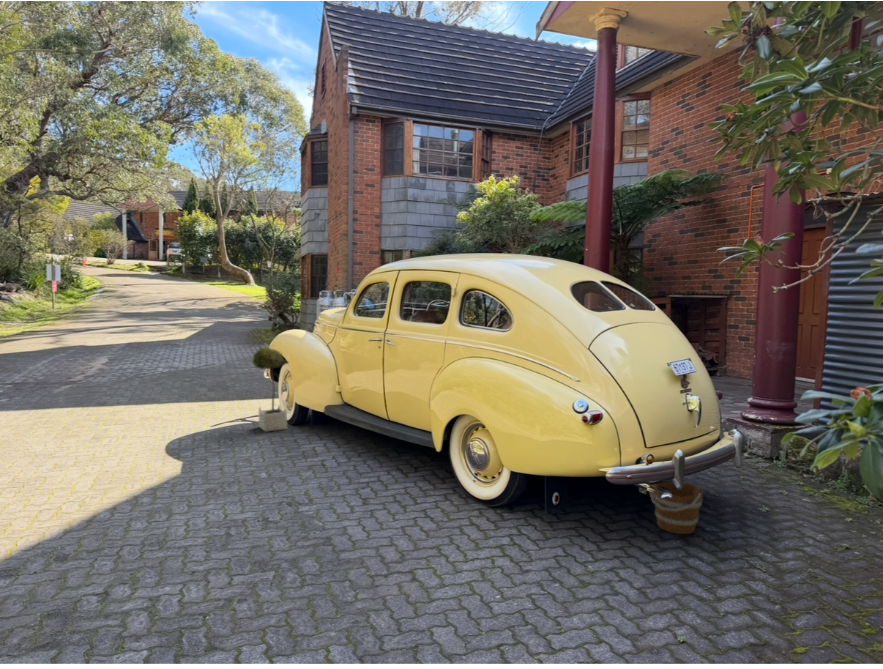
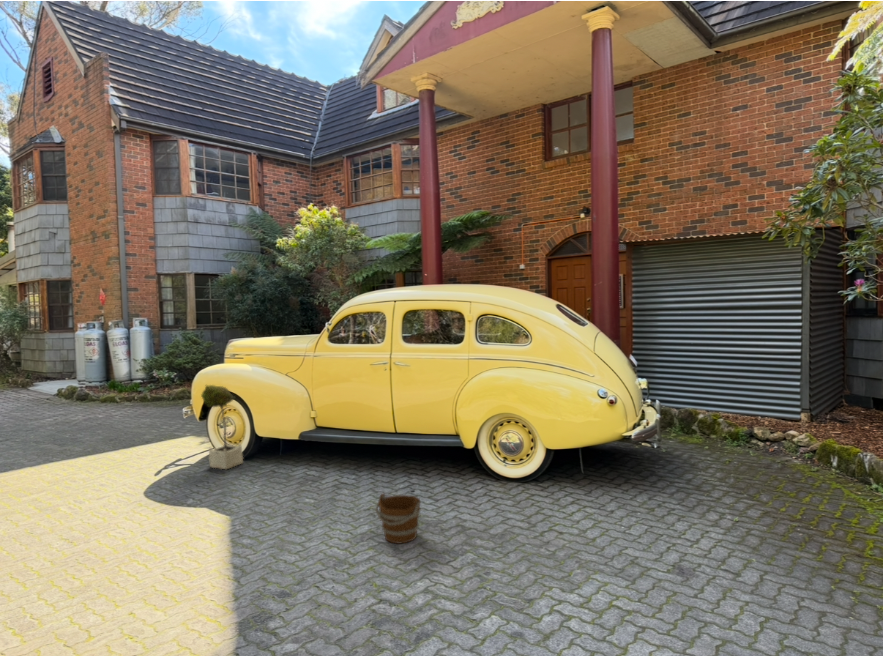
bucket: present [650,482,703,534] -> present [376,494,420,543]

